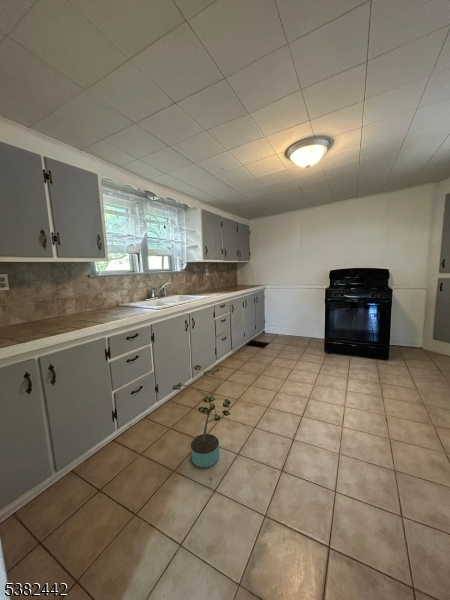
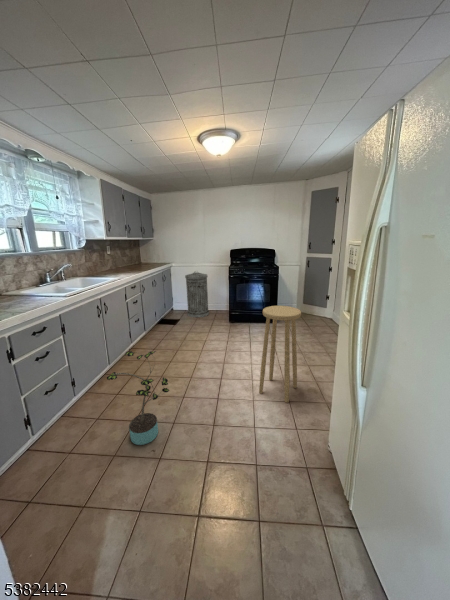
trash can: none [277,293,303,343] -> present [185,272,209,317]
stool: none [349,335,414,472] -> present [259,306,301,403]

